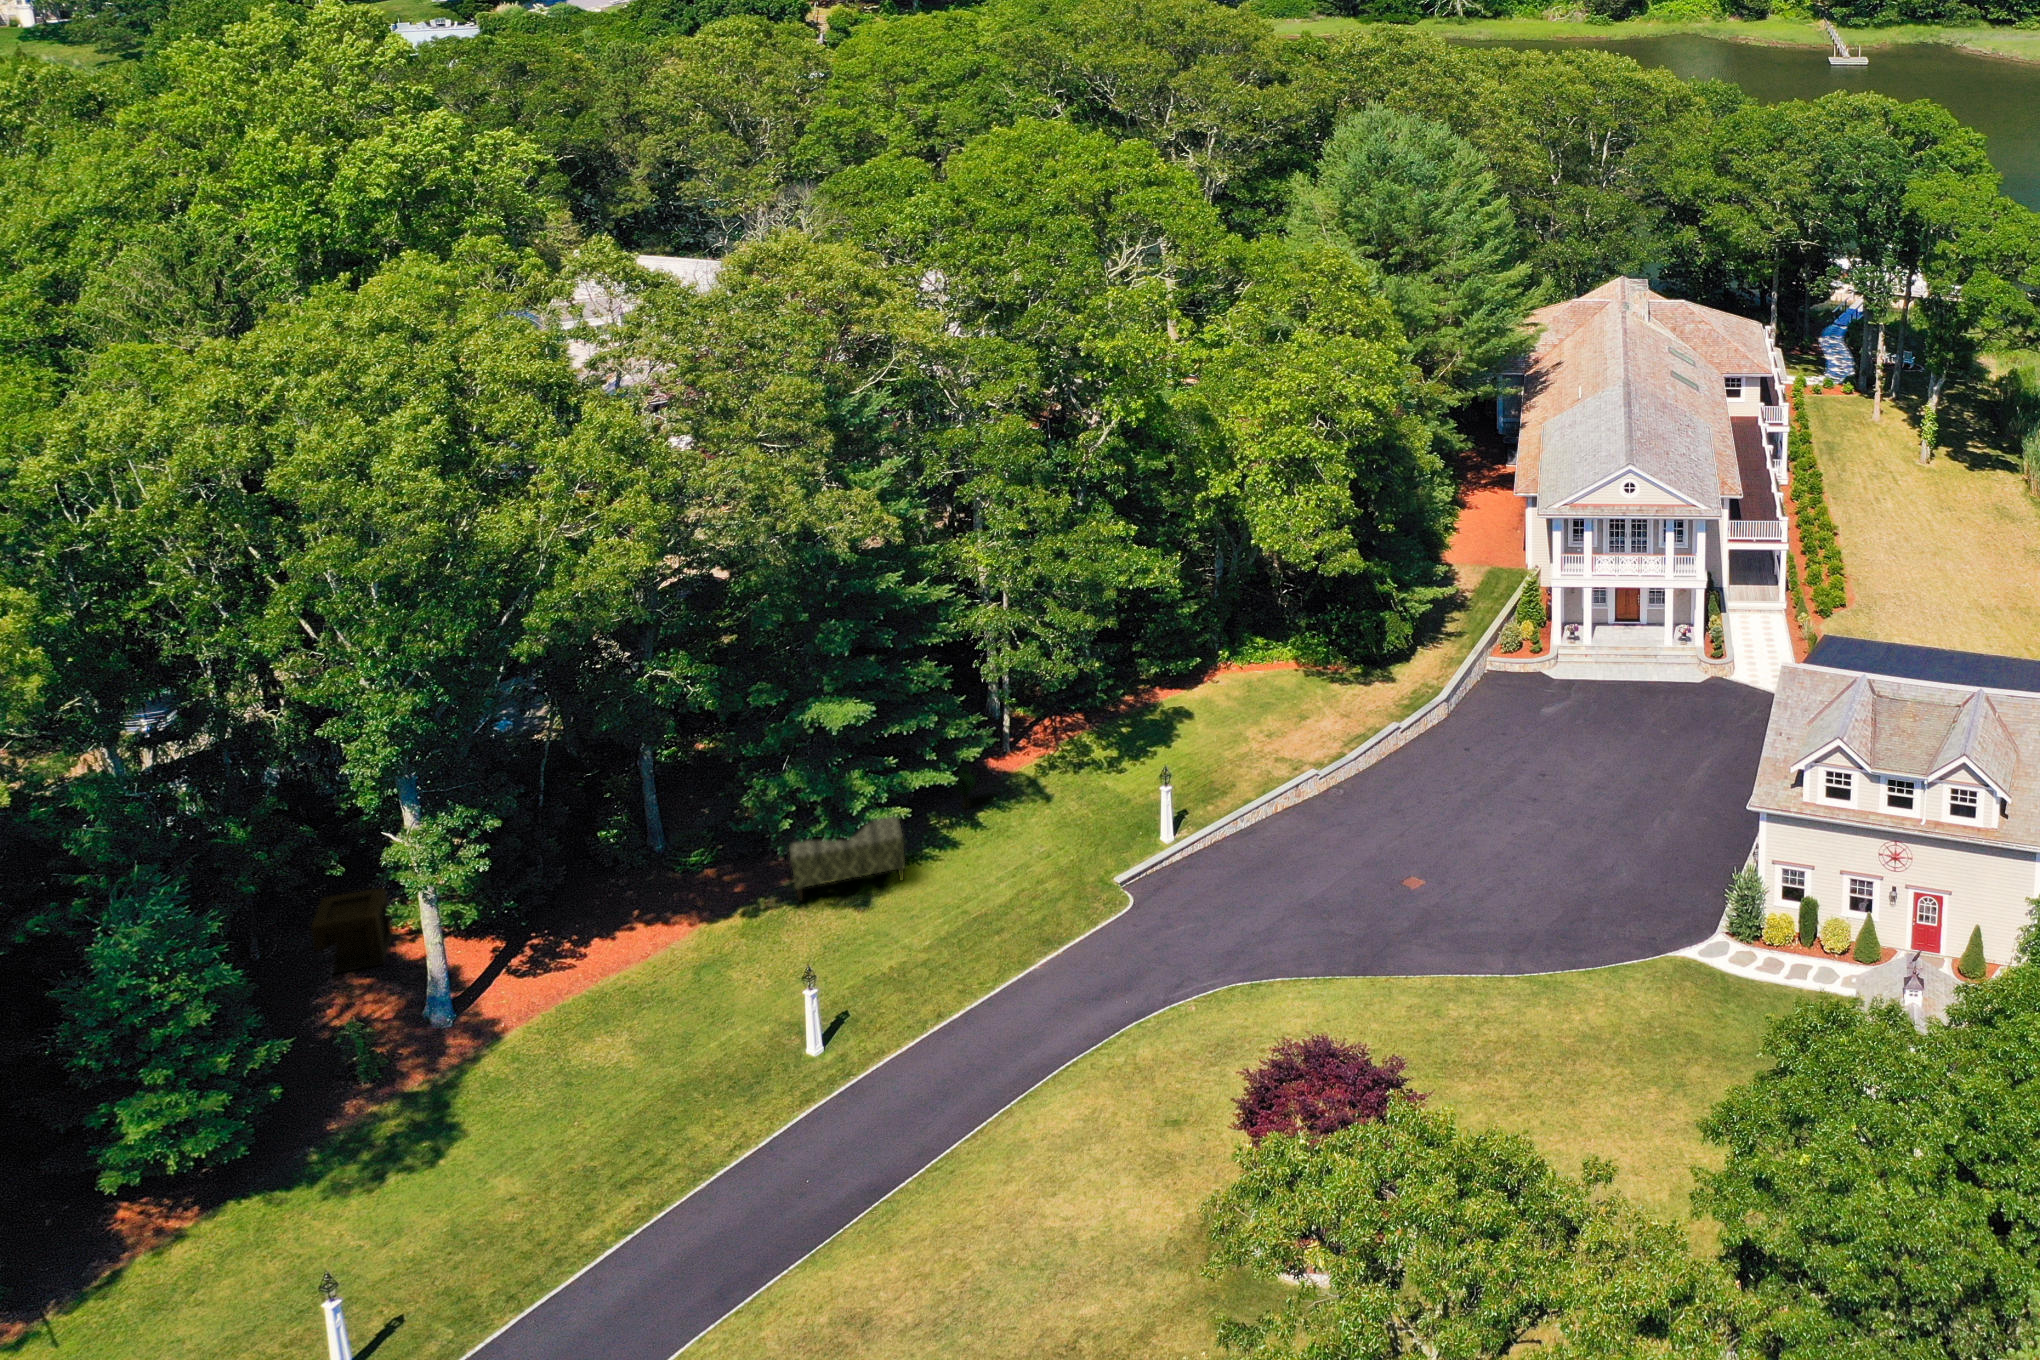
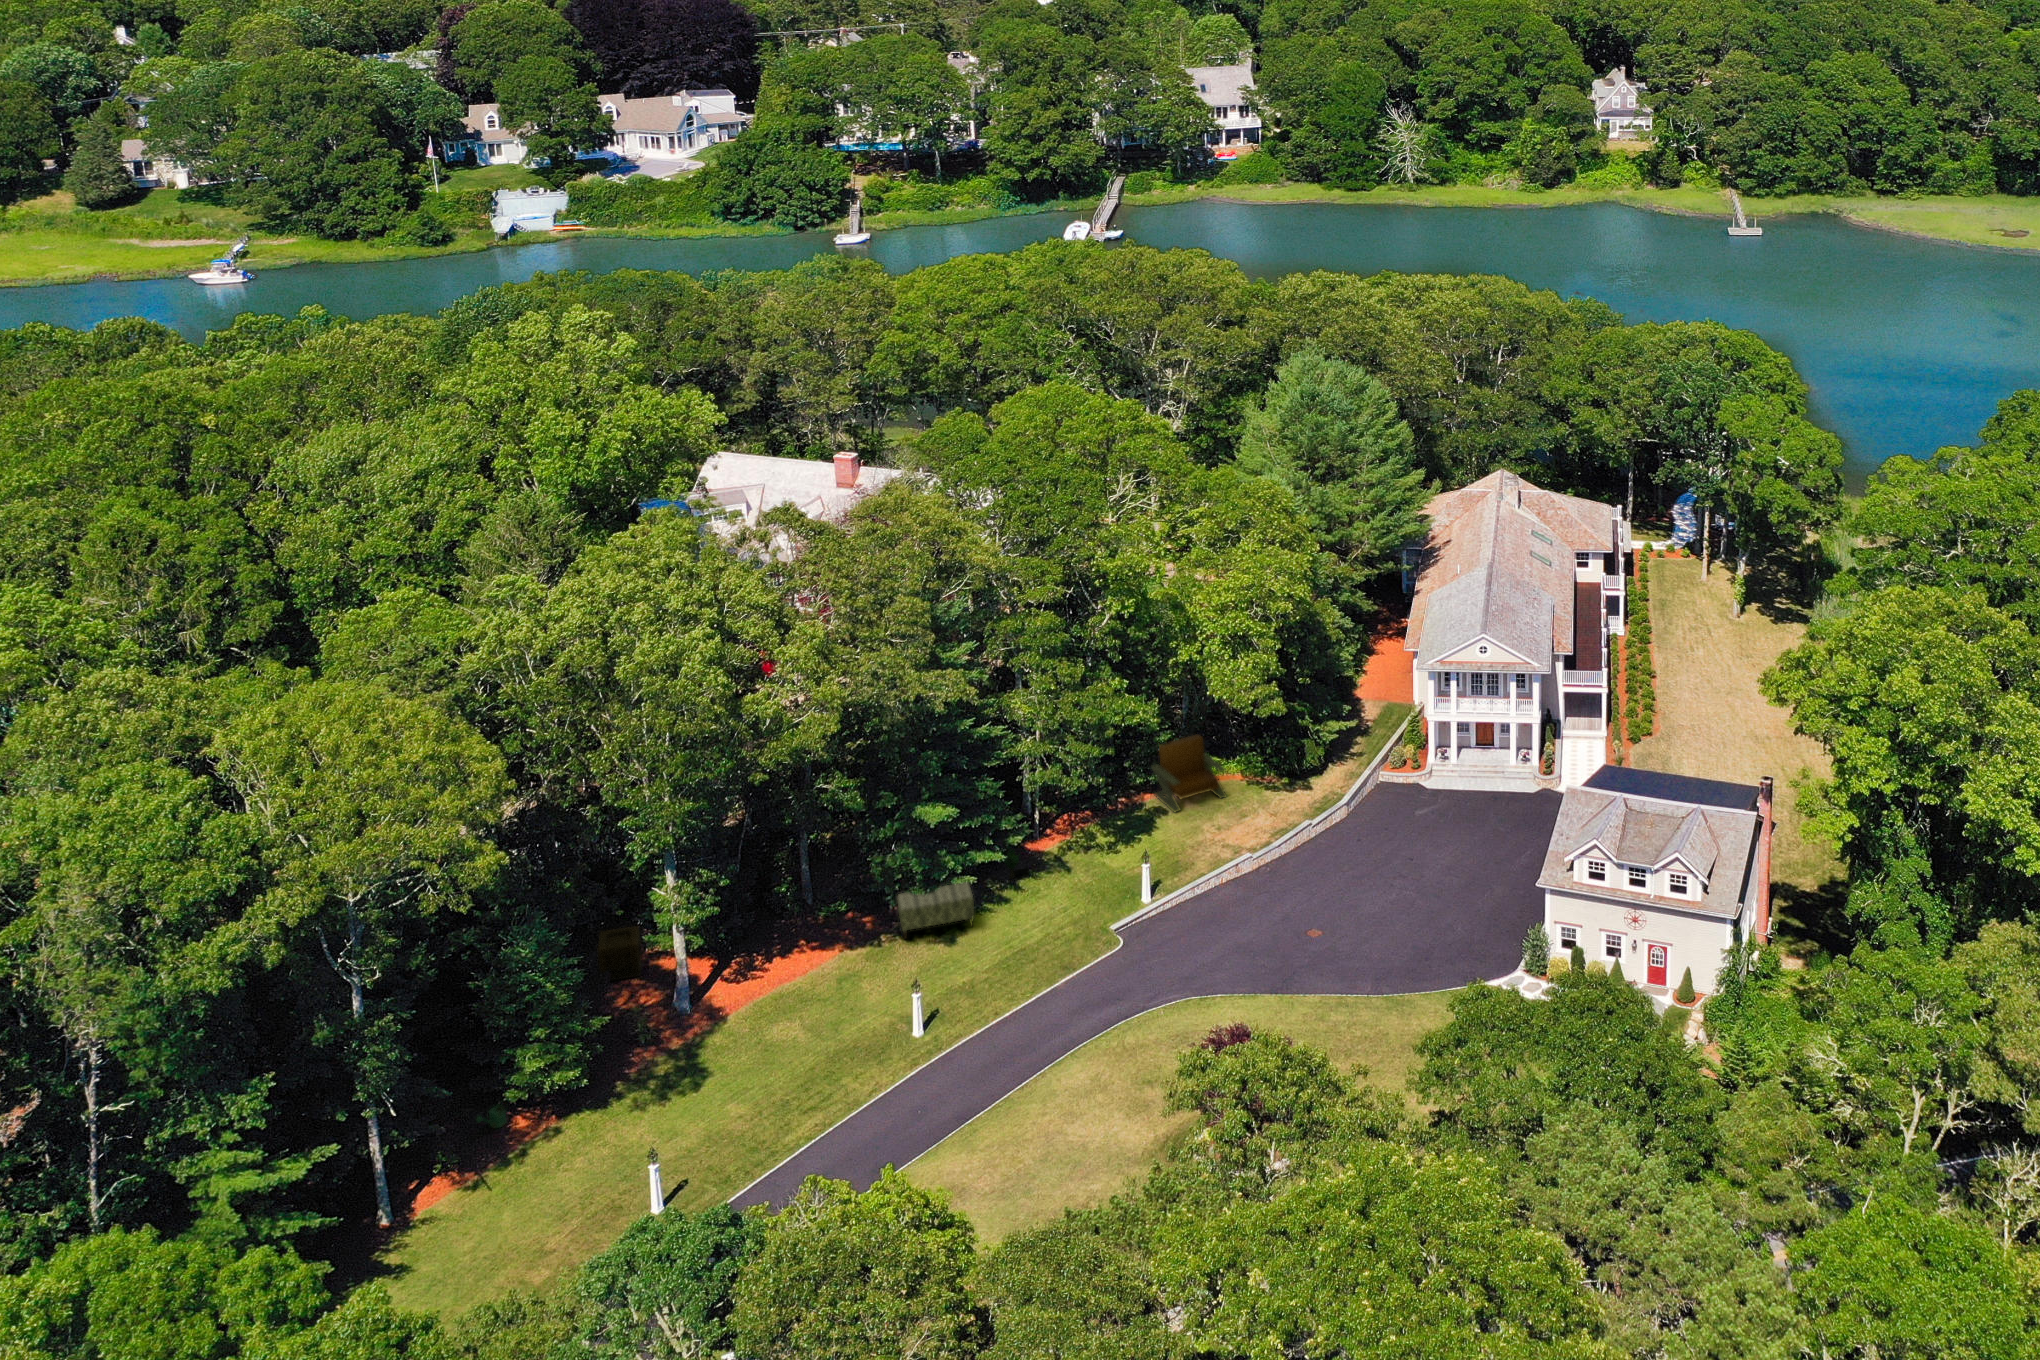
lounge chair: none [1168,605,1275,713] -> present [1152,735,1226,812]
watering can: none [49,1182,111,1228] -> present [477,1104,507,1128]

